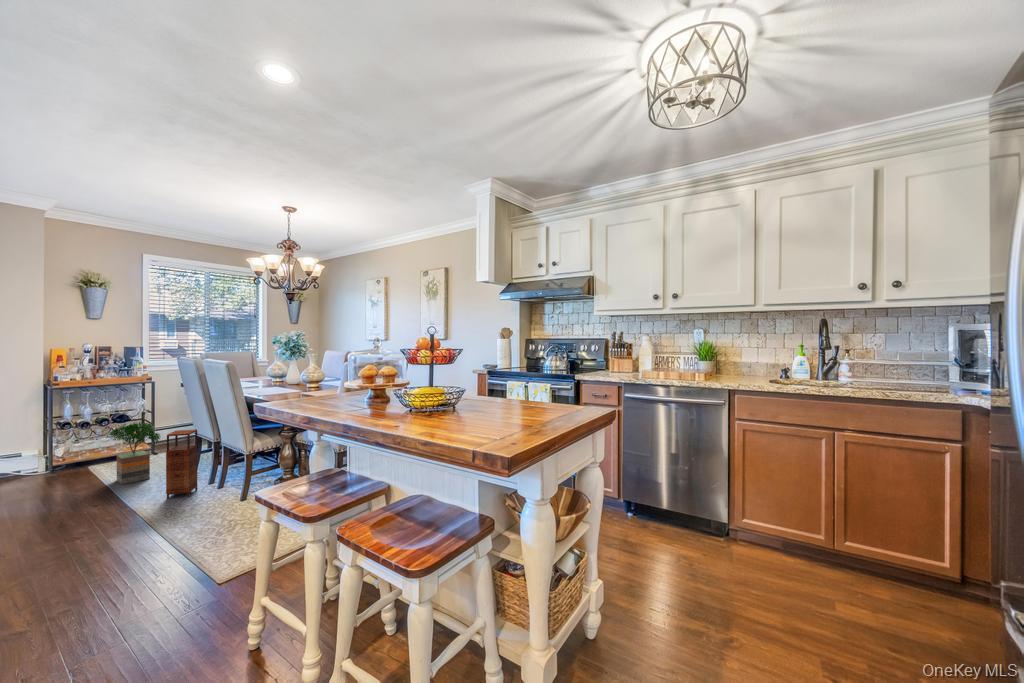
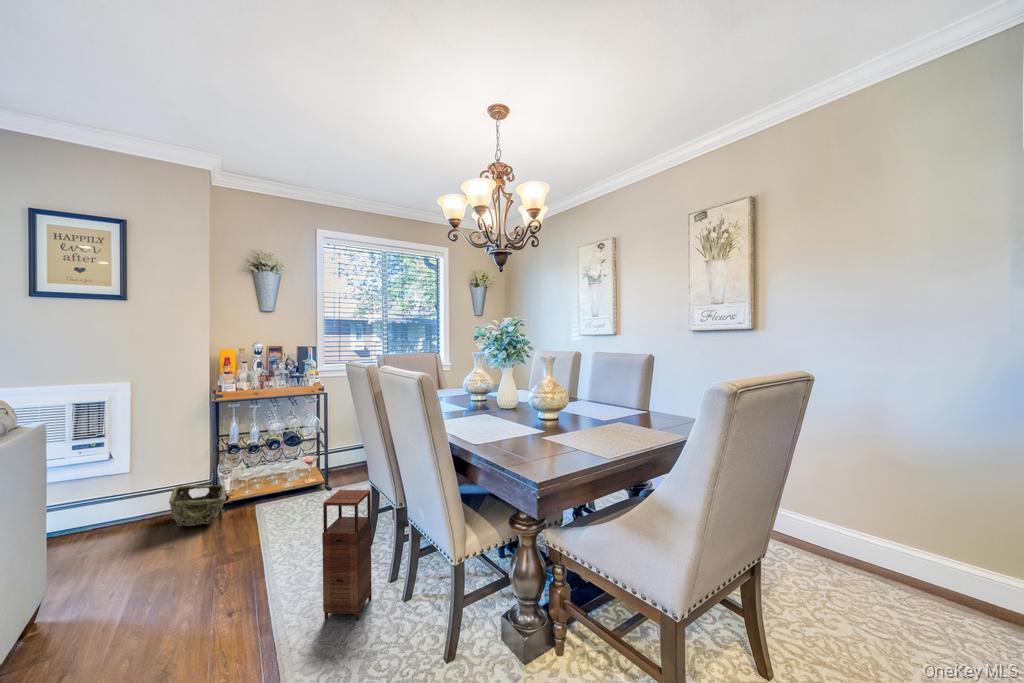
potted tree: present [109,423,161,484] -> none [258,458,327,559]
woven basket: none [13,452,67,479] -> present [169,485,226,526]

